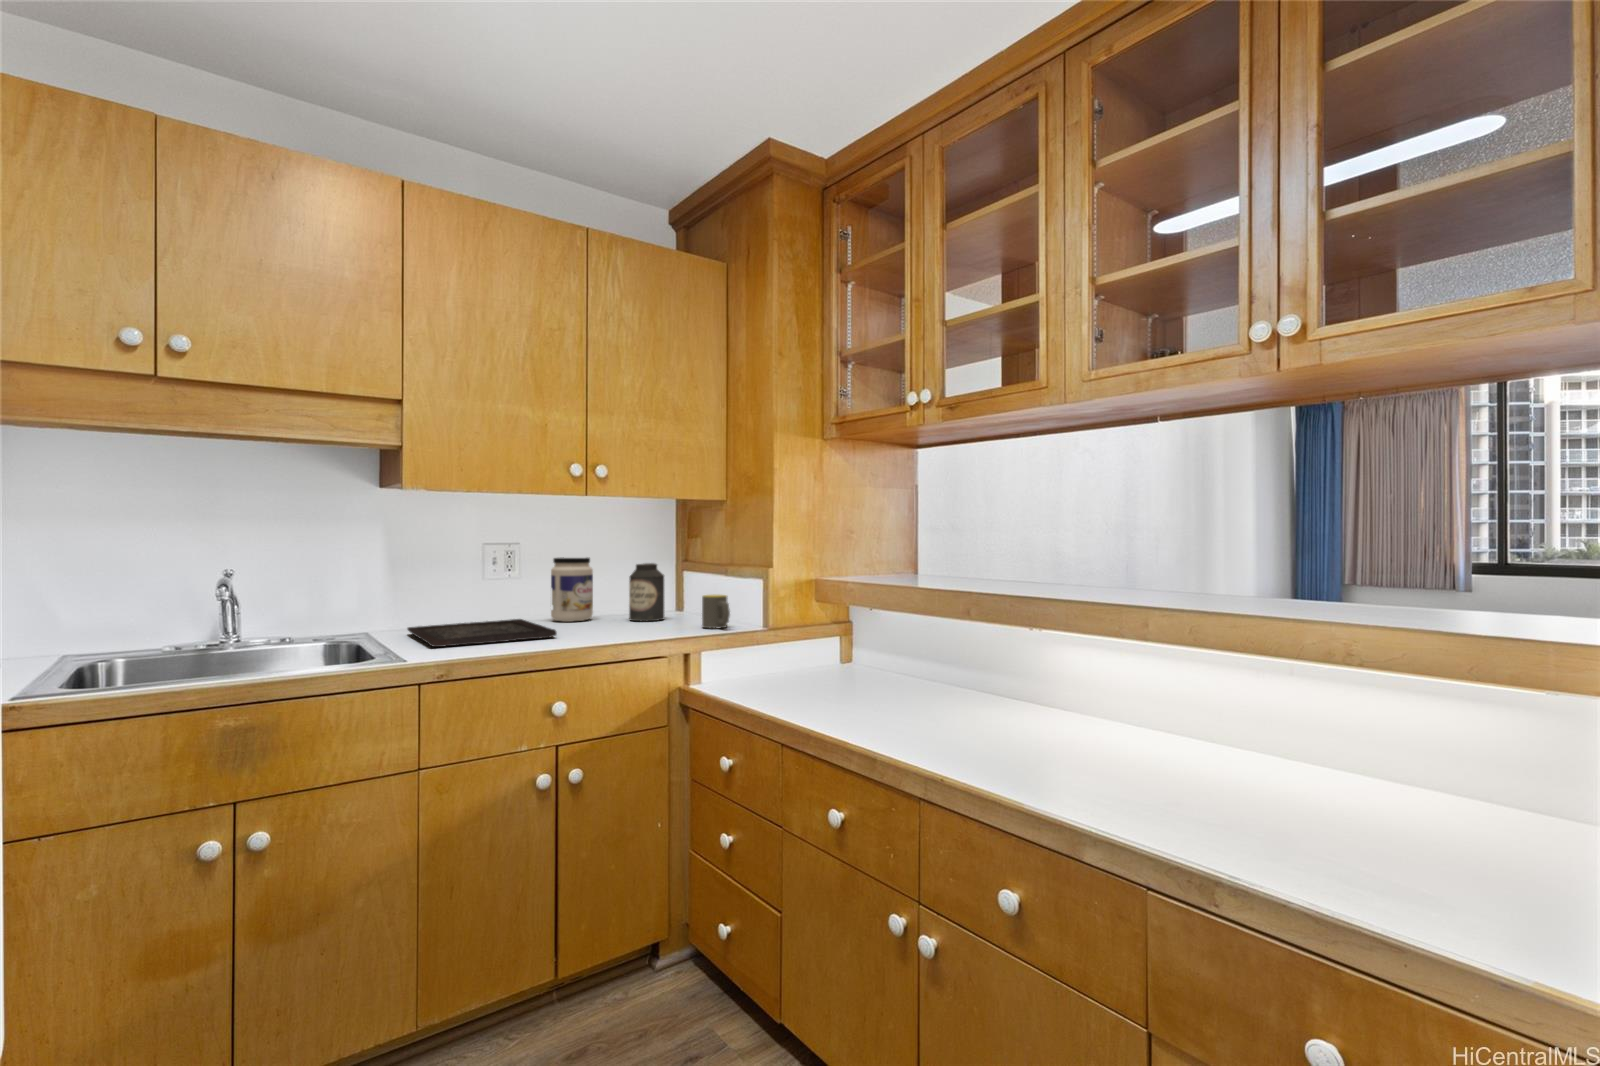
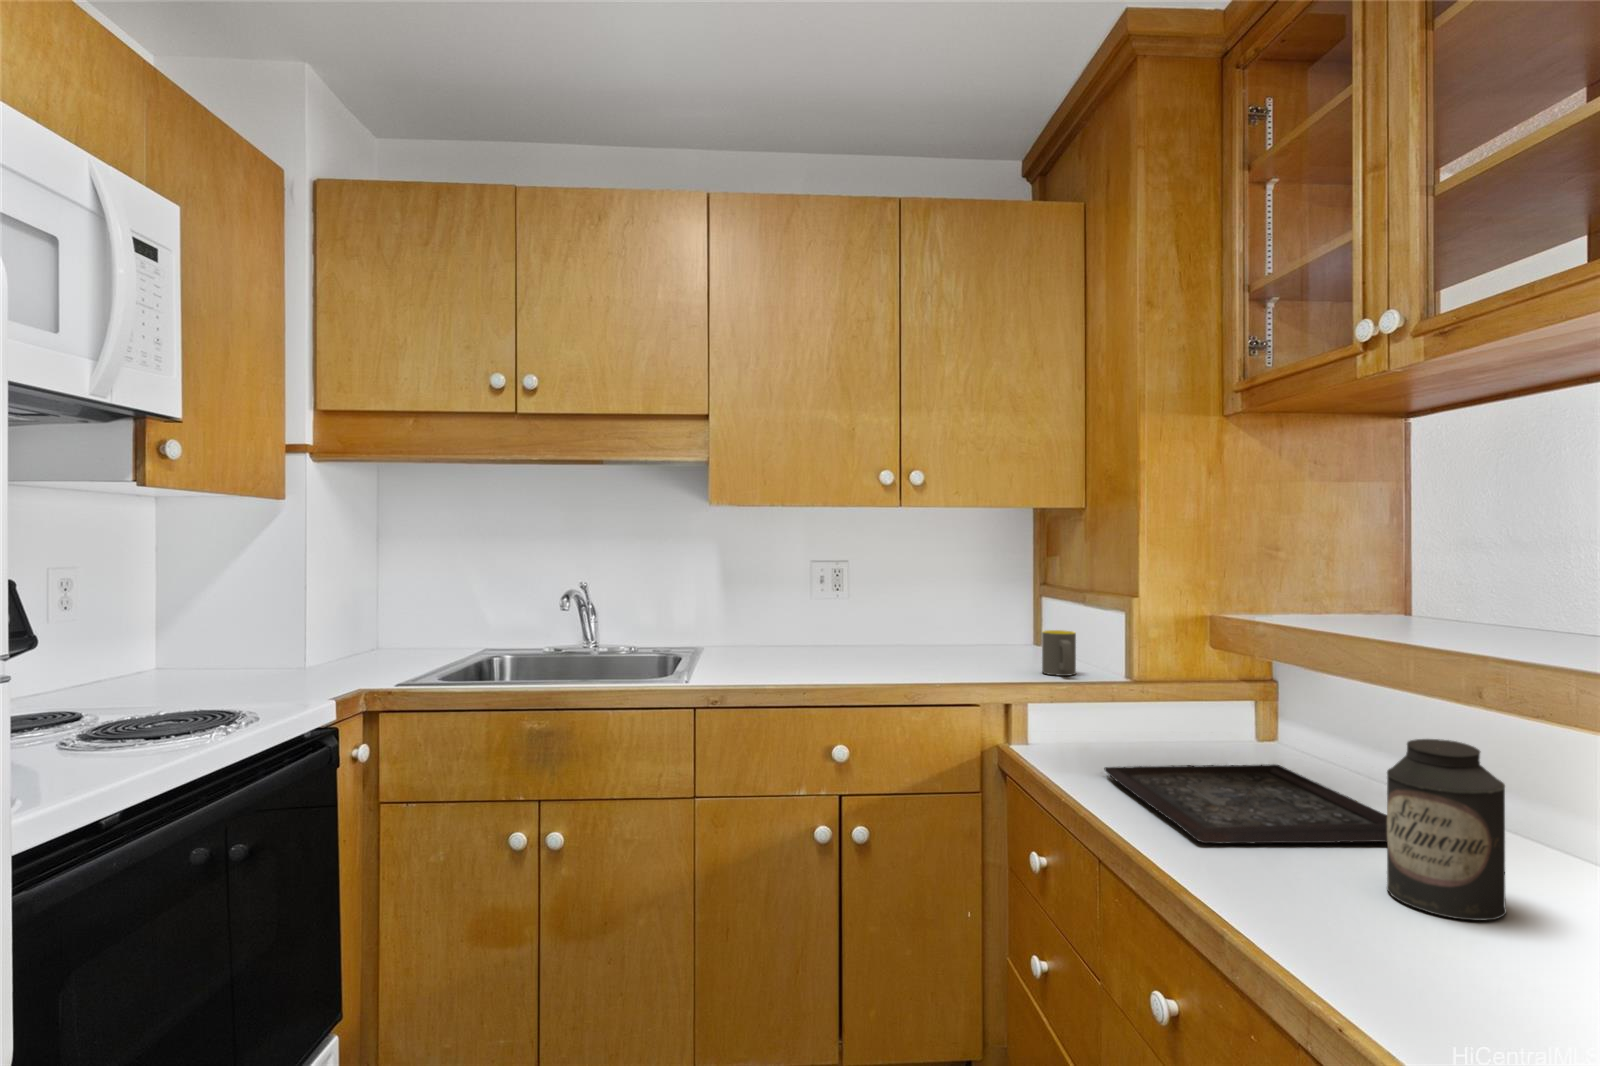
jar: present [551,557,593,622] -> none [887,575,934,651]
canister: present [629,563,664,621] -> present [1387,739,1506,921]
tray: present [408,619,557,647] -> present [1104,764,1387,844]

